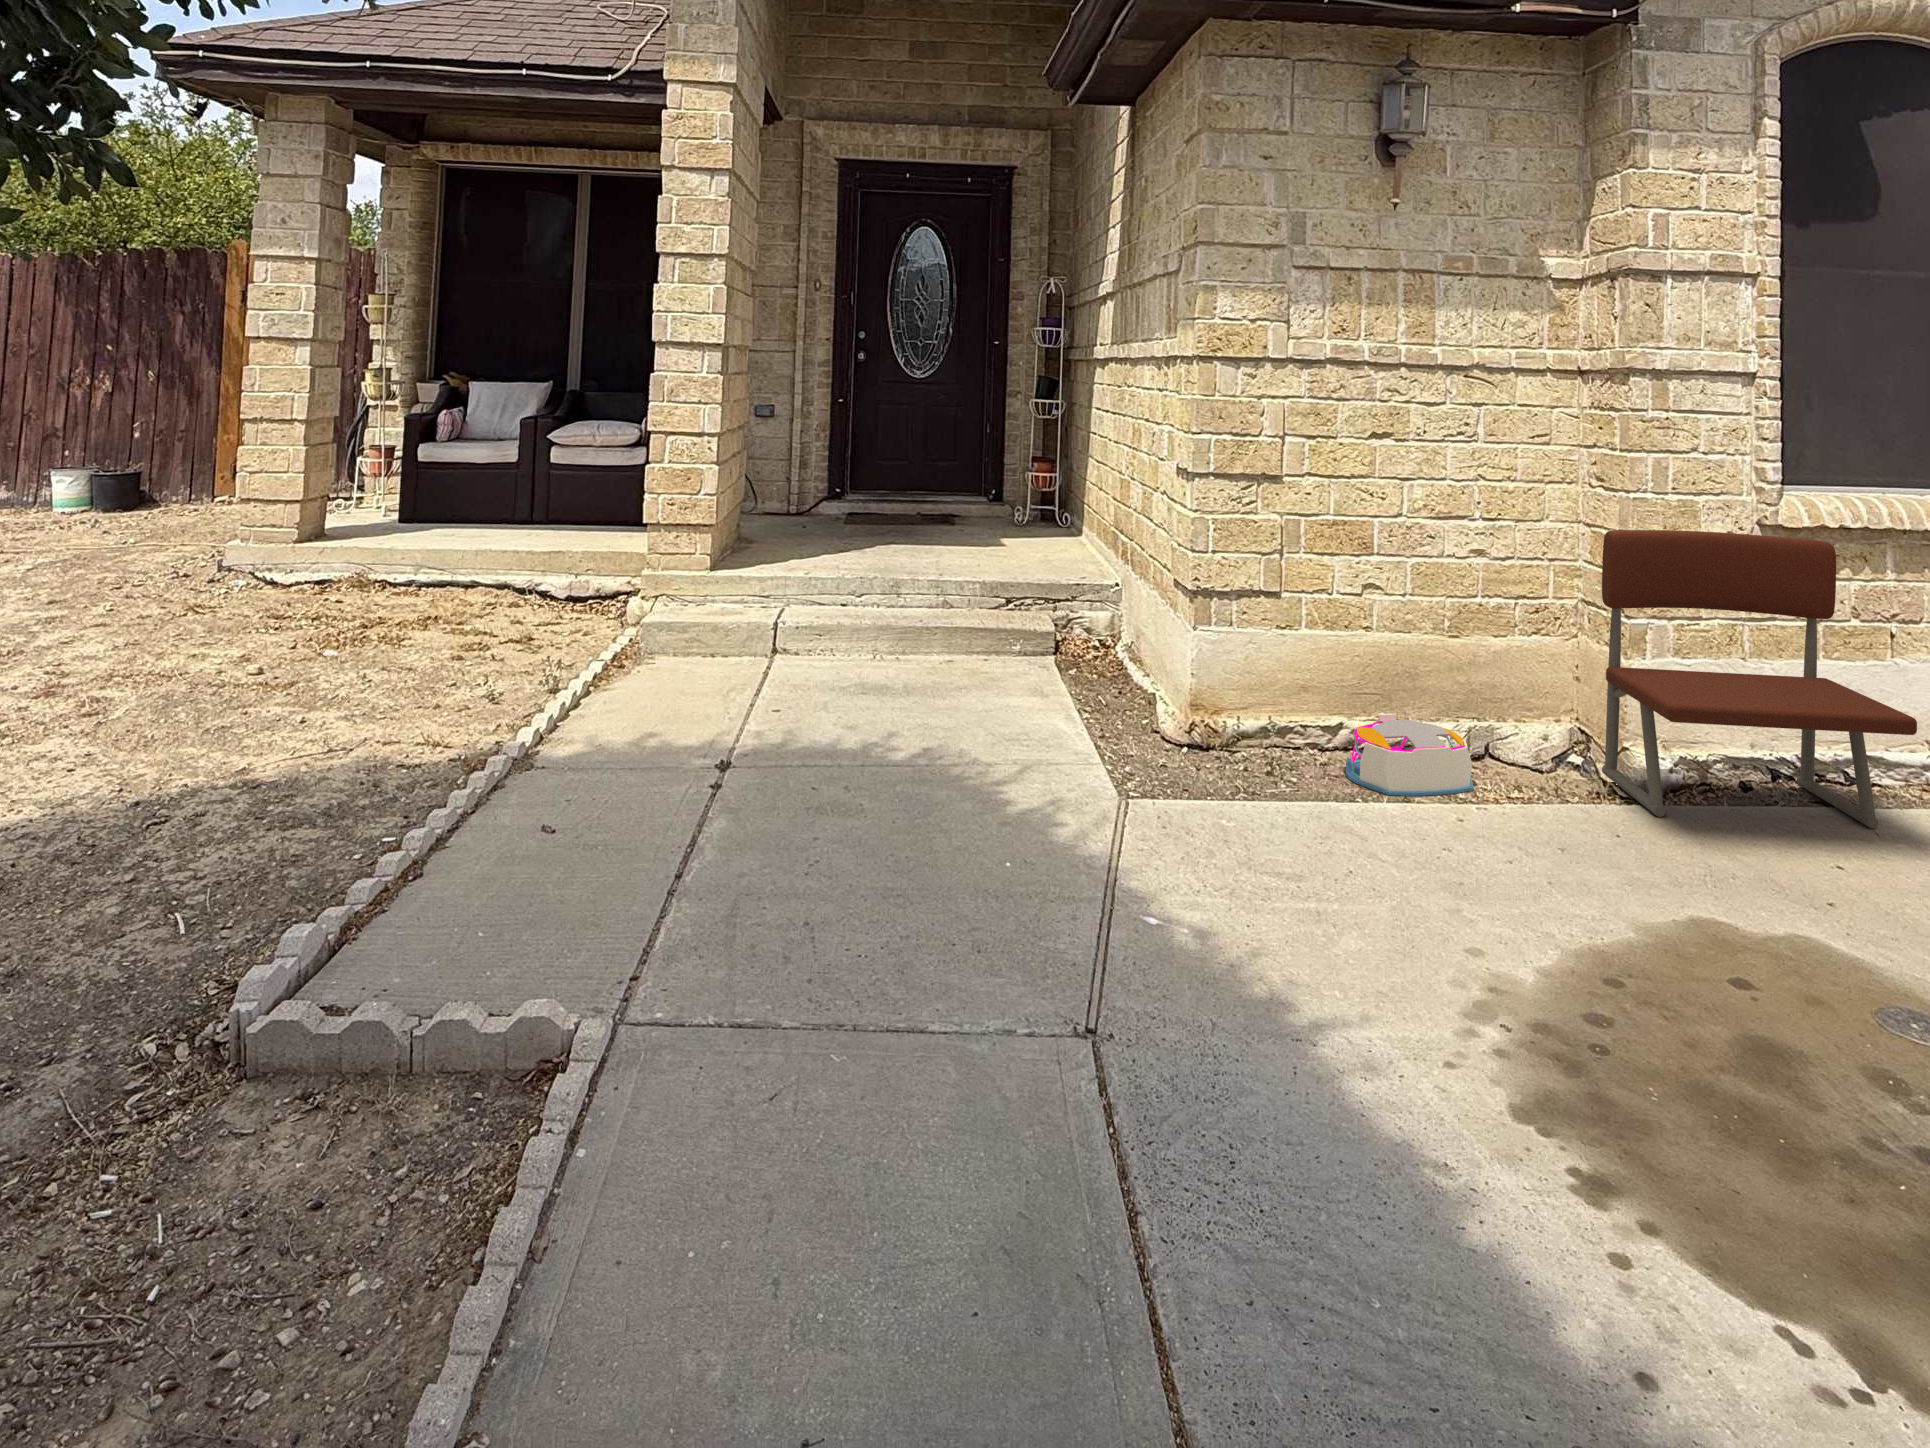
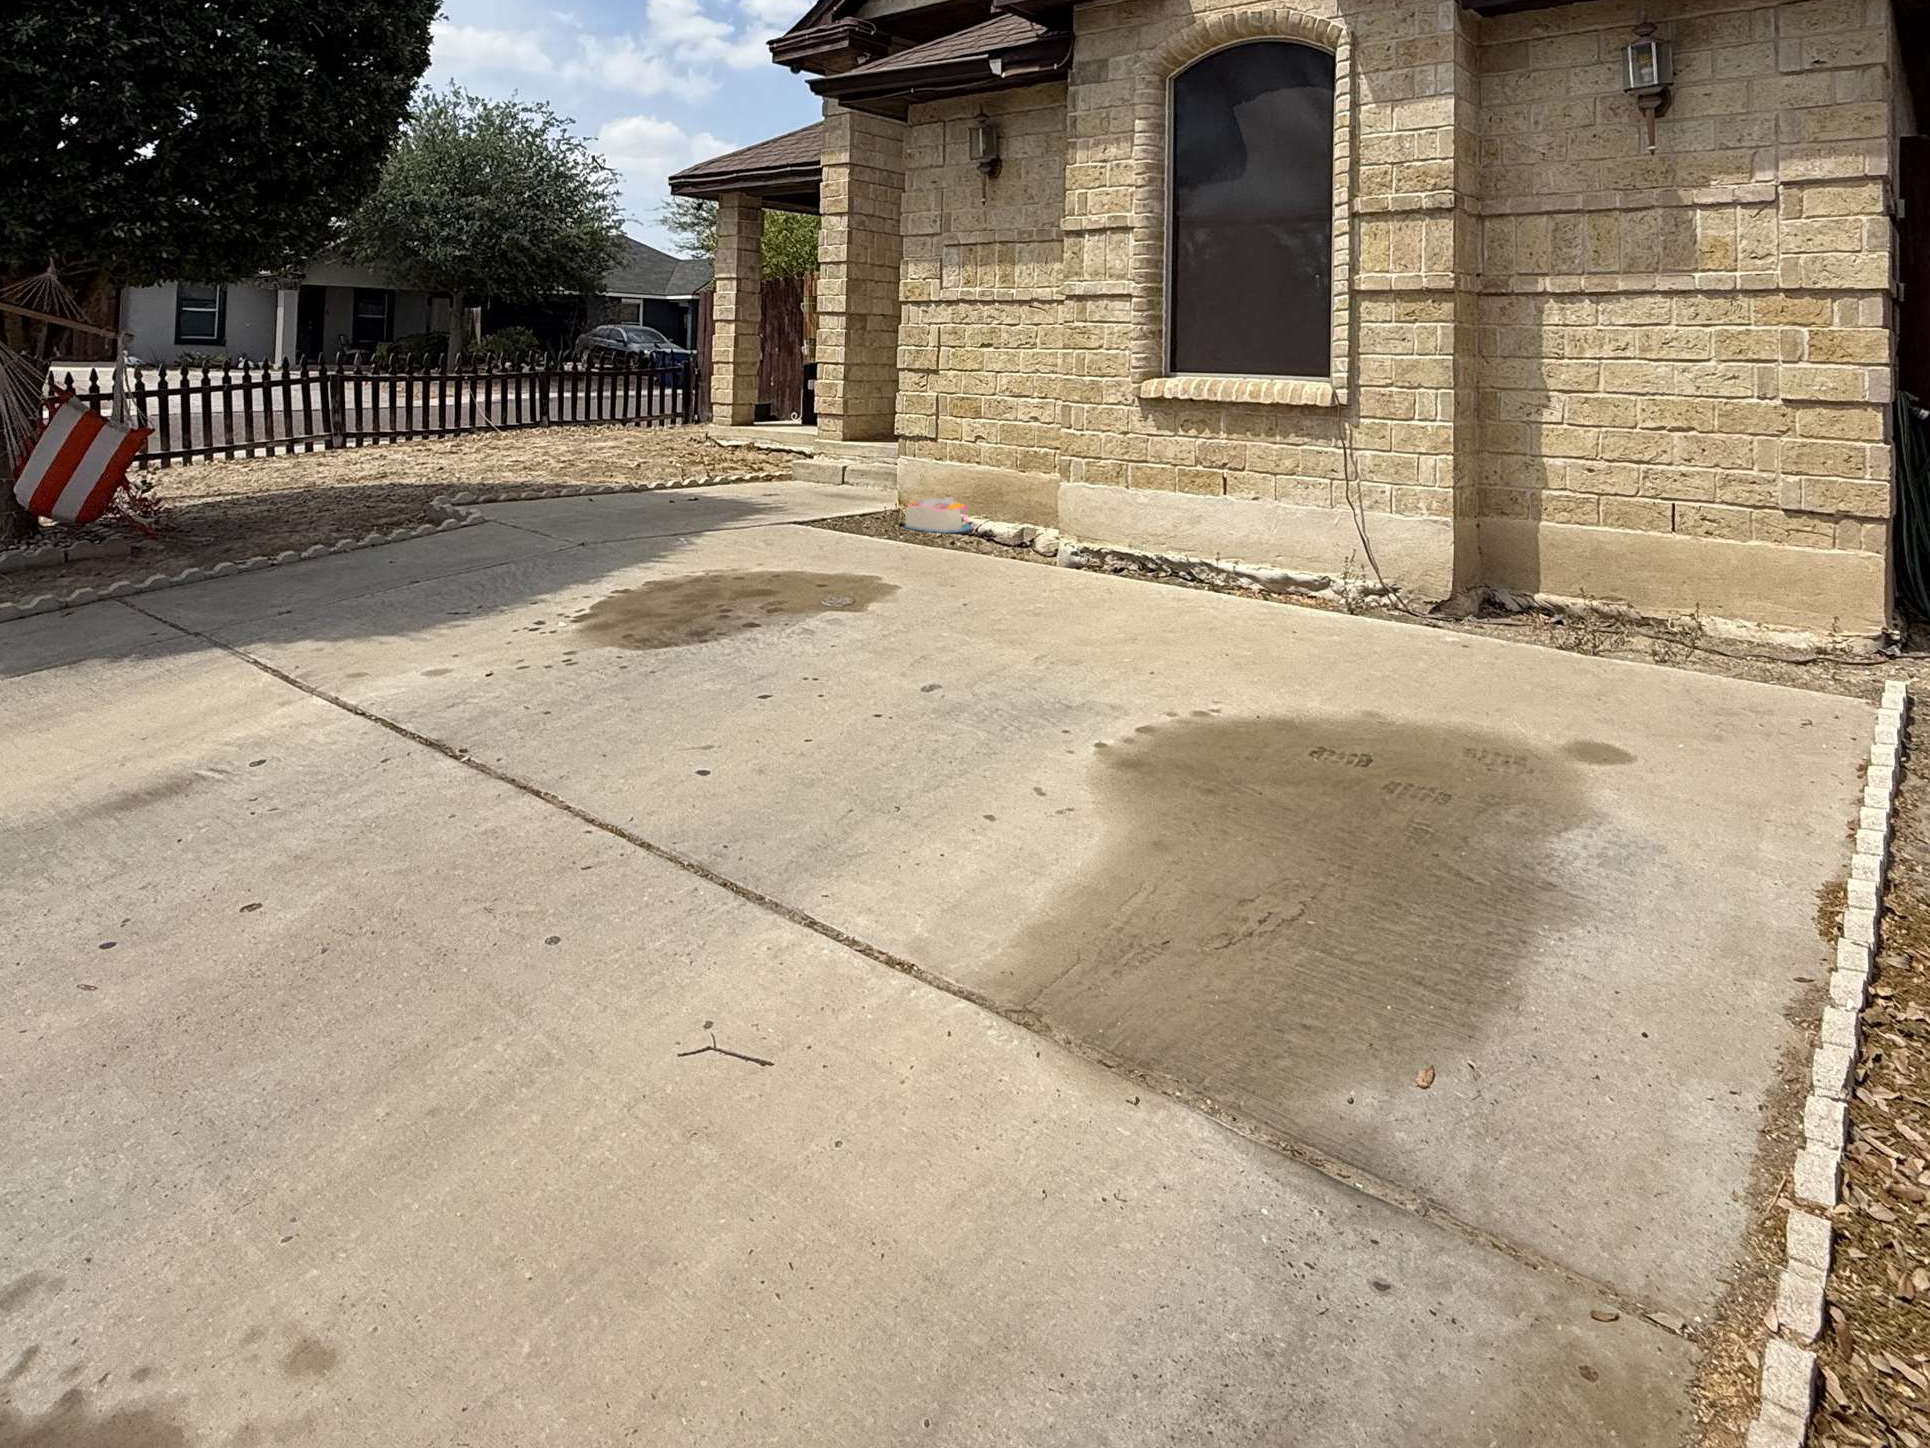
bench: present [1602,530,1917,828] -> none [971,394,1128,570]

